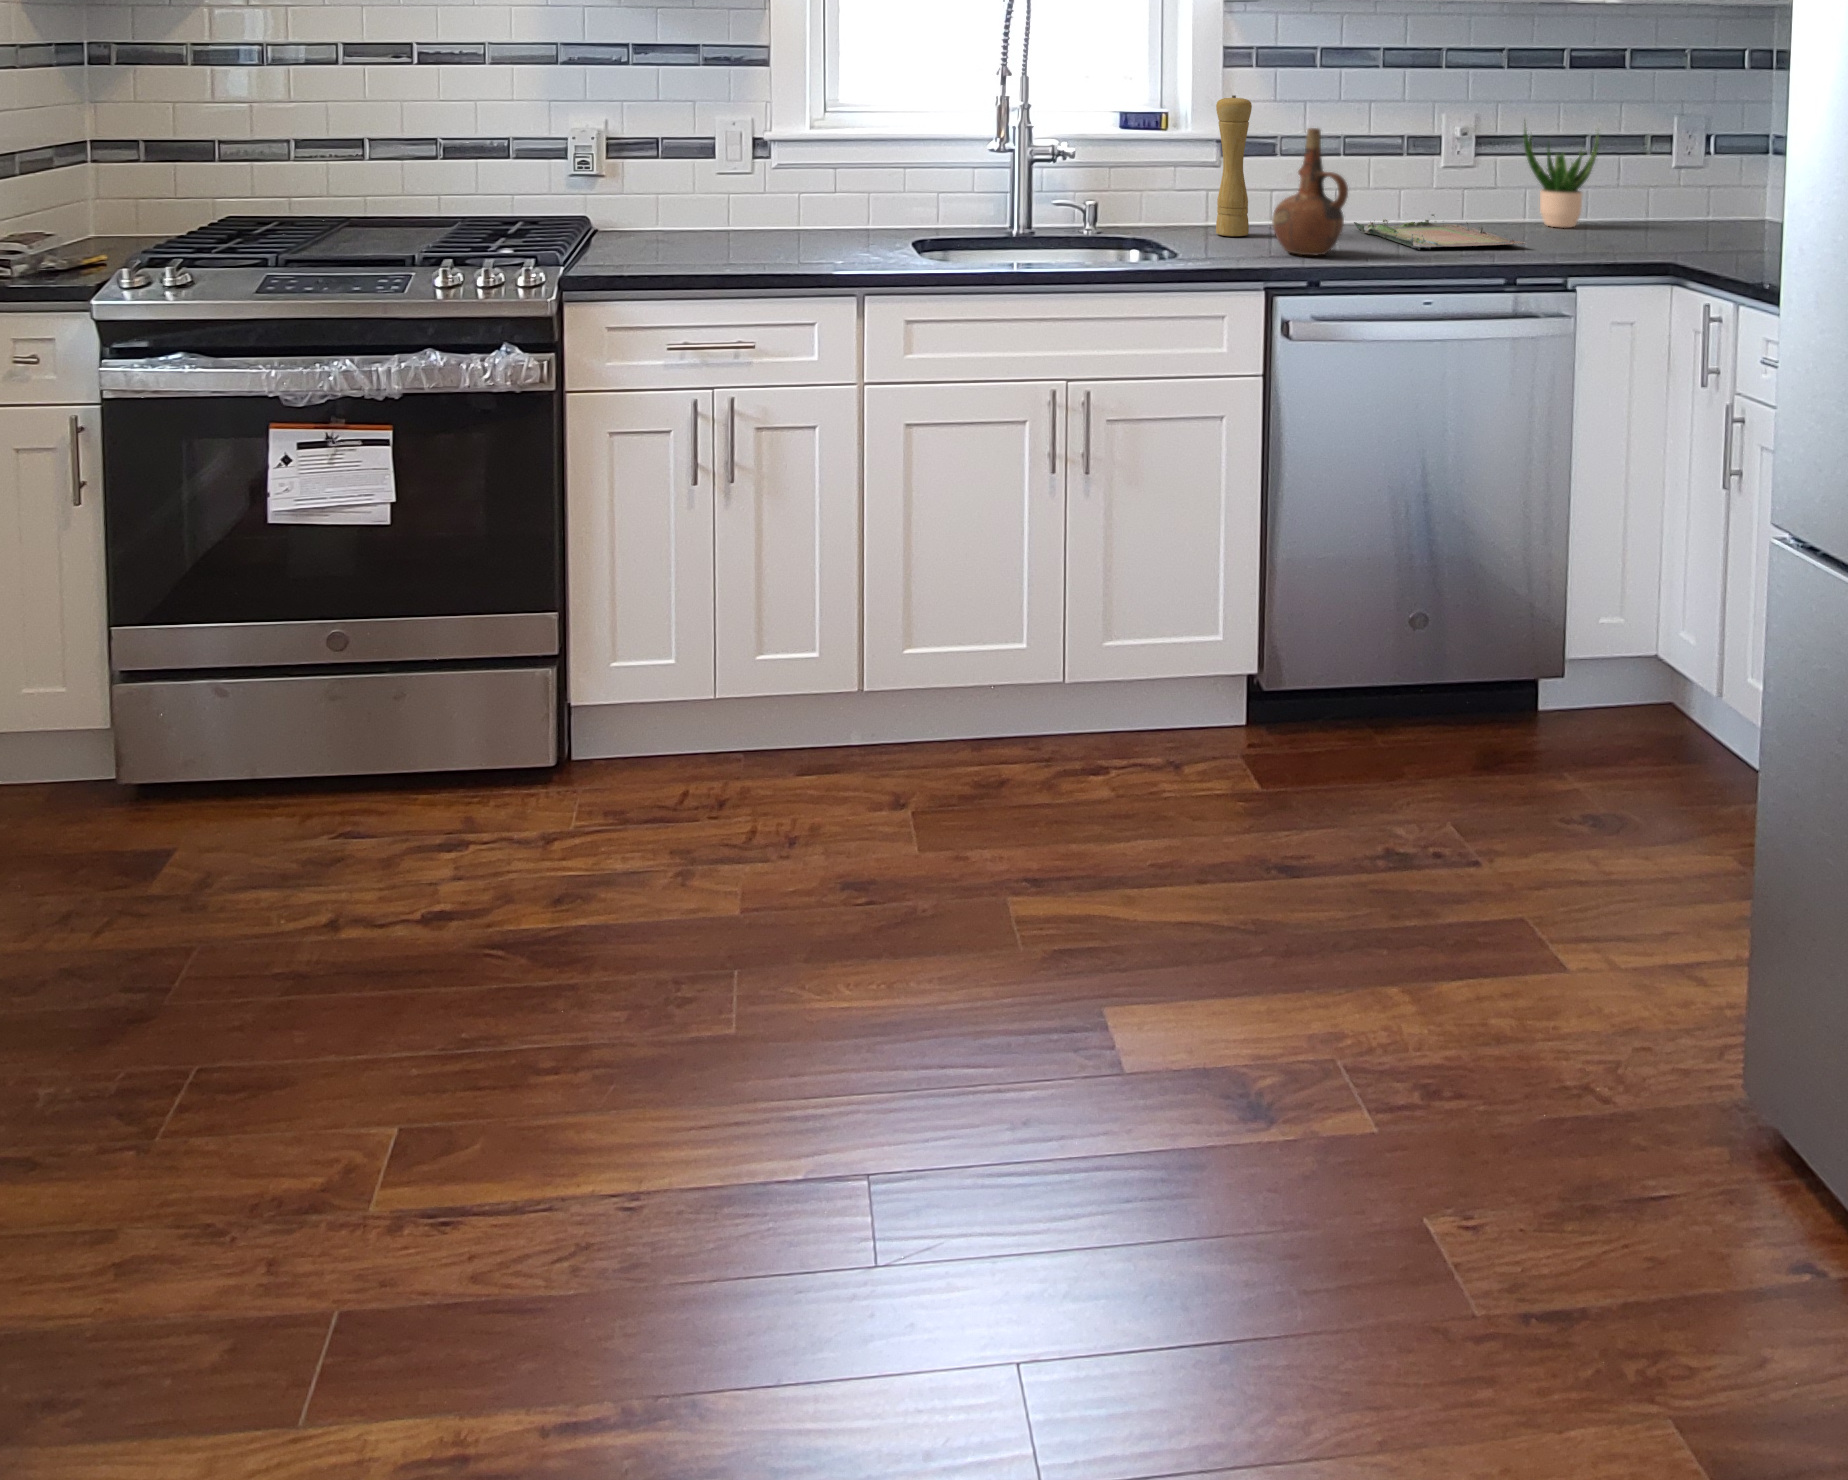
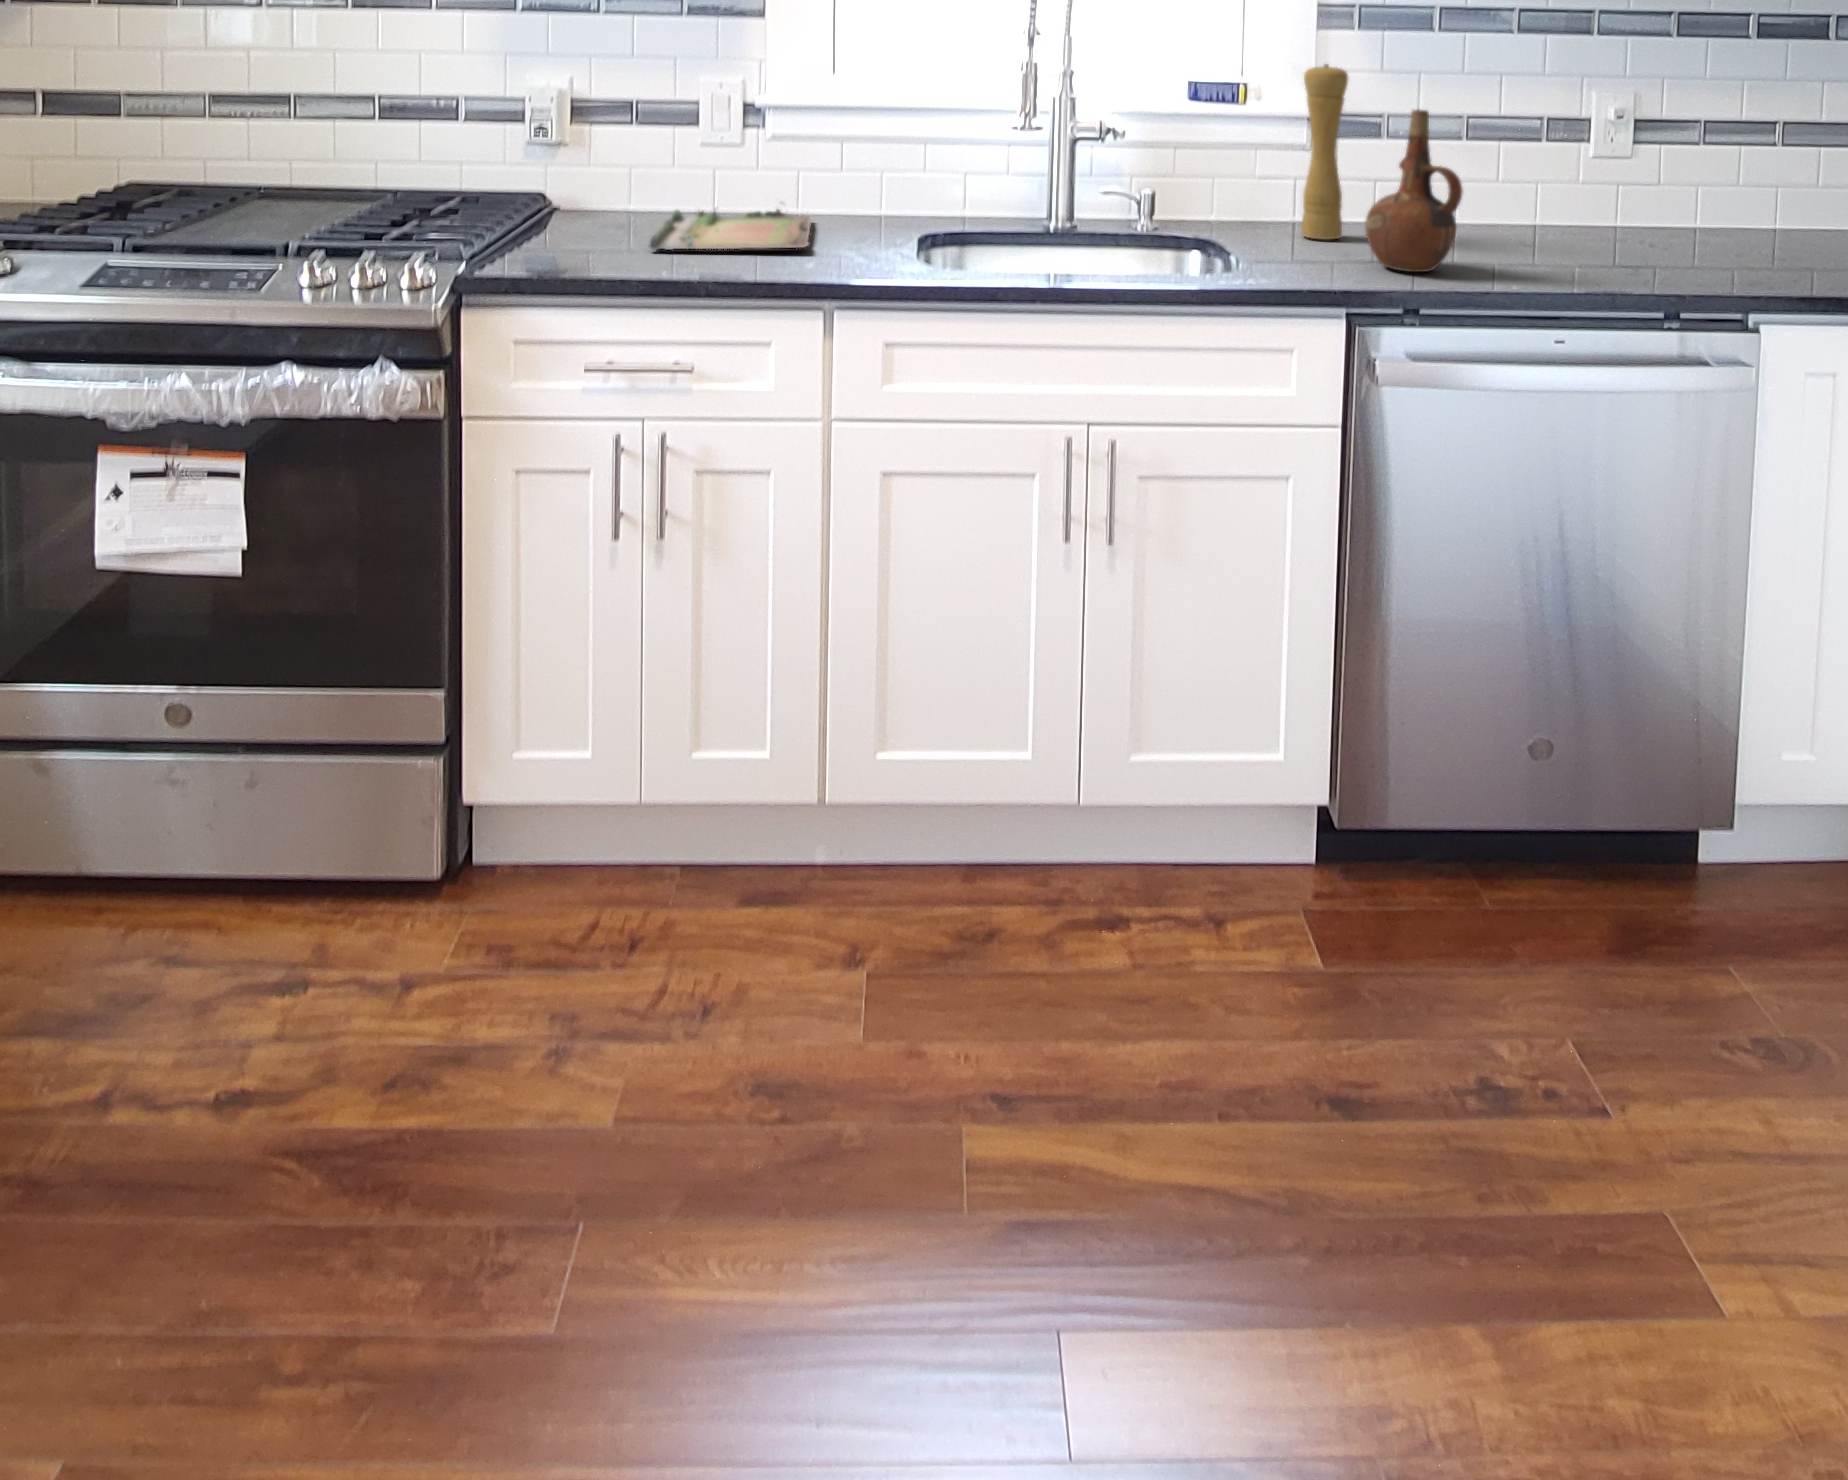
potted plant: present [1524,120,1599,228] -> none [1700,98,1799,238]
tray: present [1354,214,1525,250] -> present [649,209,811,250]

